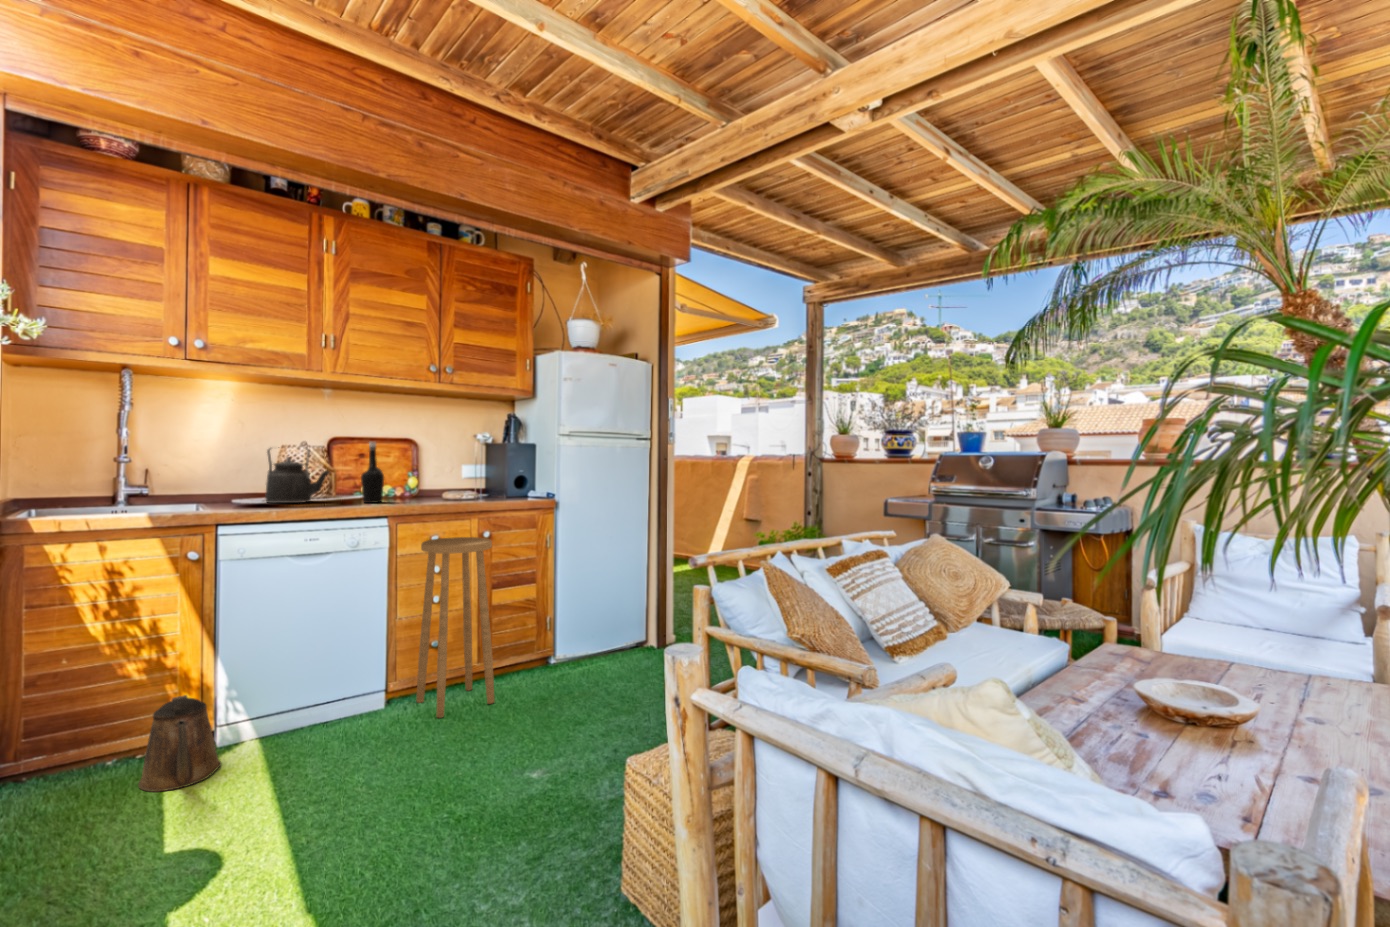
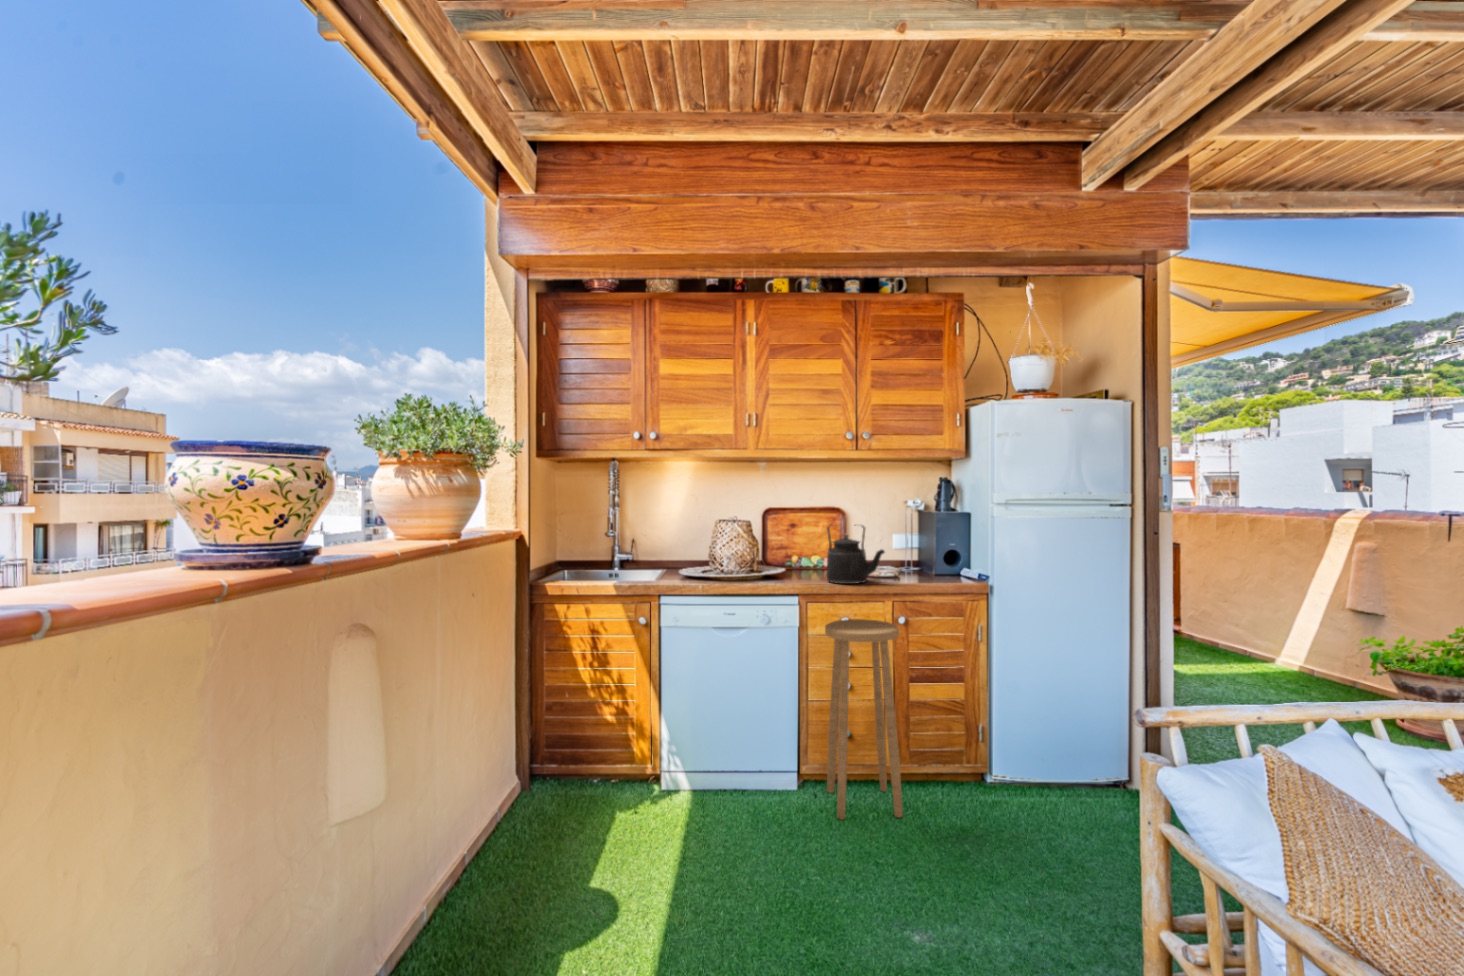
bottle: present [361,442,384,503] -> none [783,514,804,575]
kettle: present [265,448,329,503] -> present [826,524,885,584]
watering can: present [138,695,222,792] -> none [597,741,653,826]

